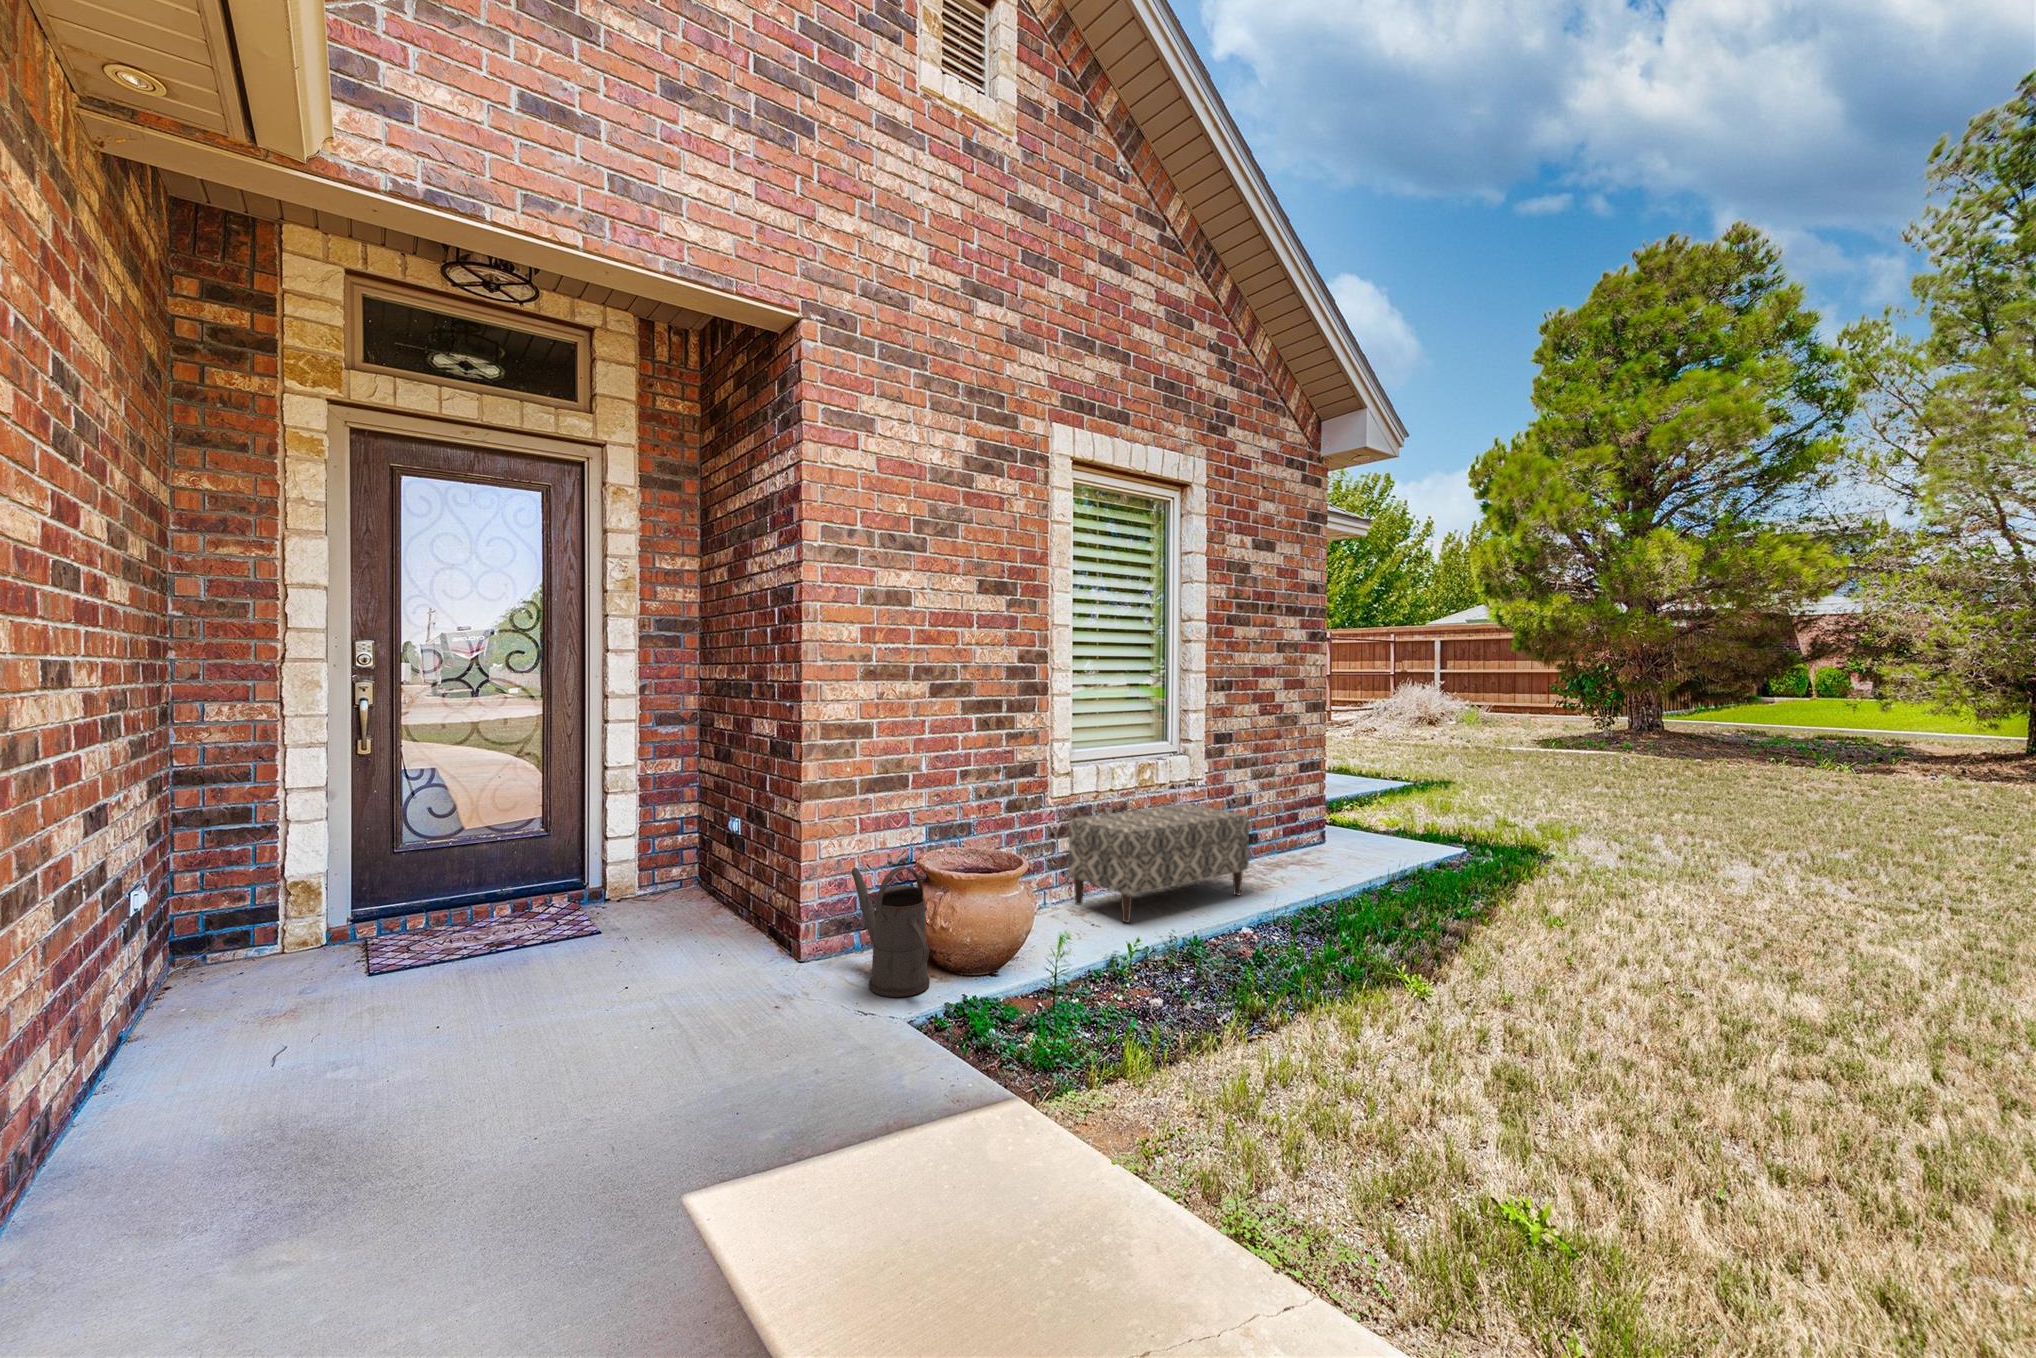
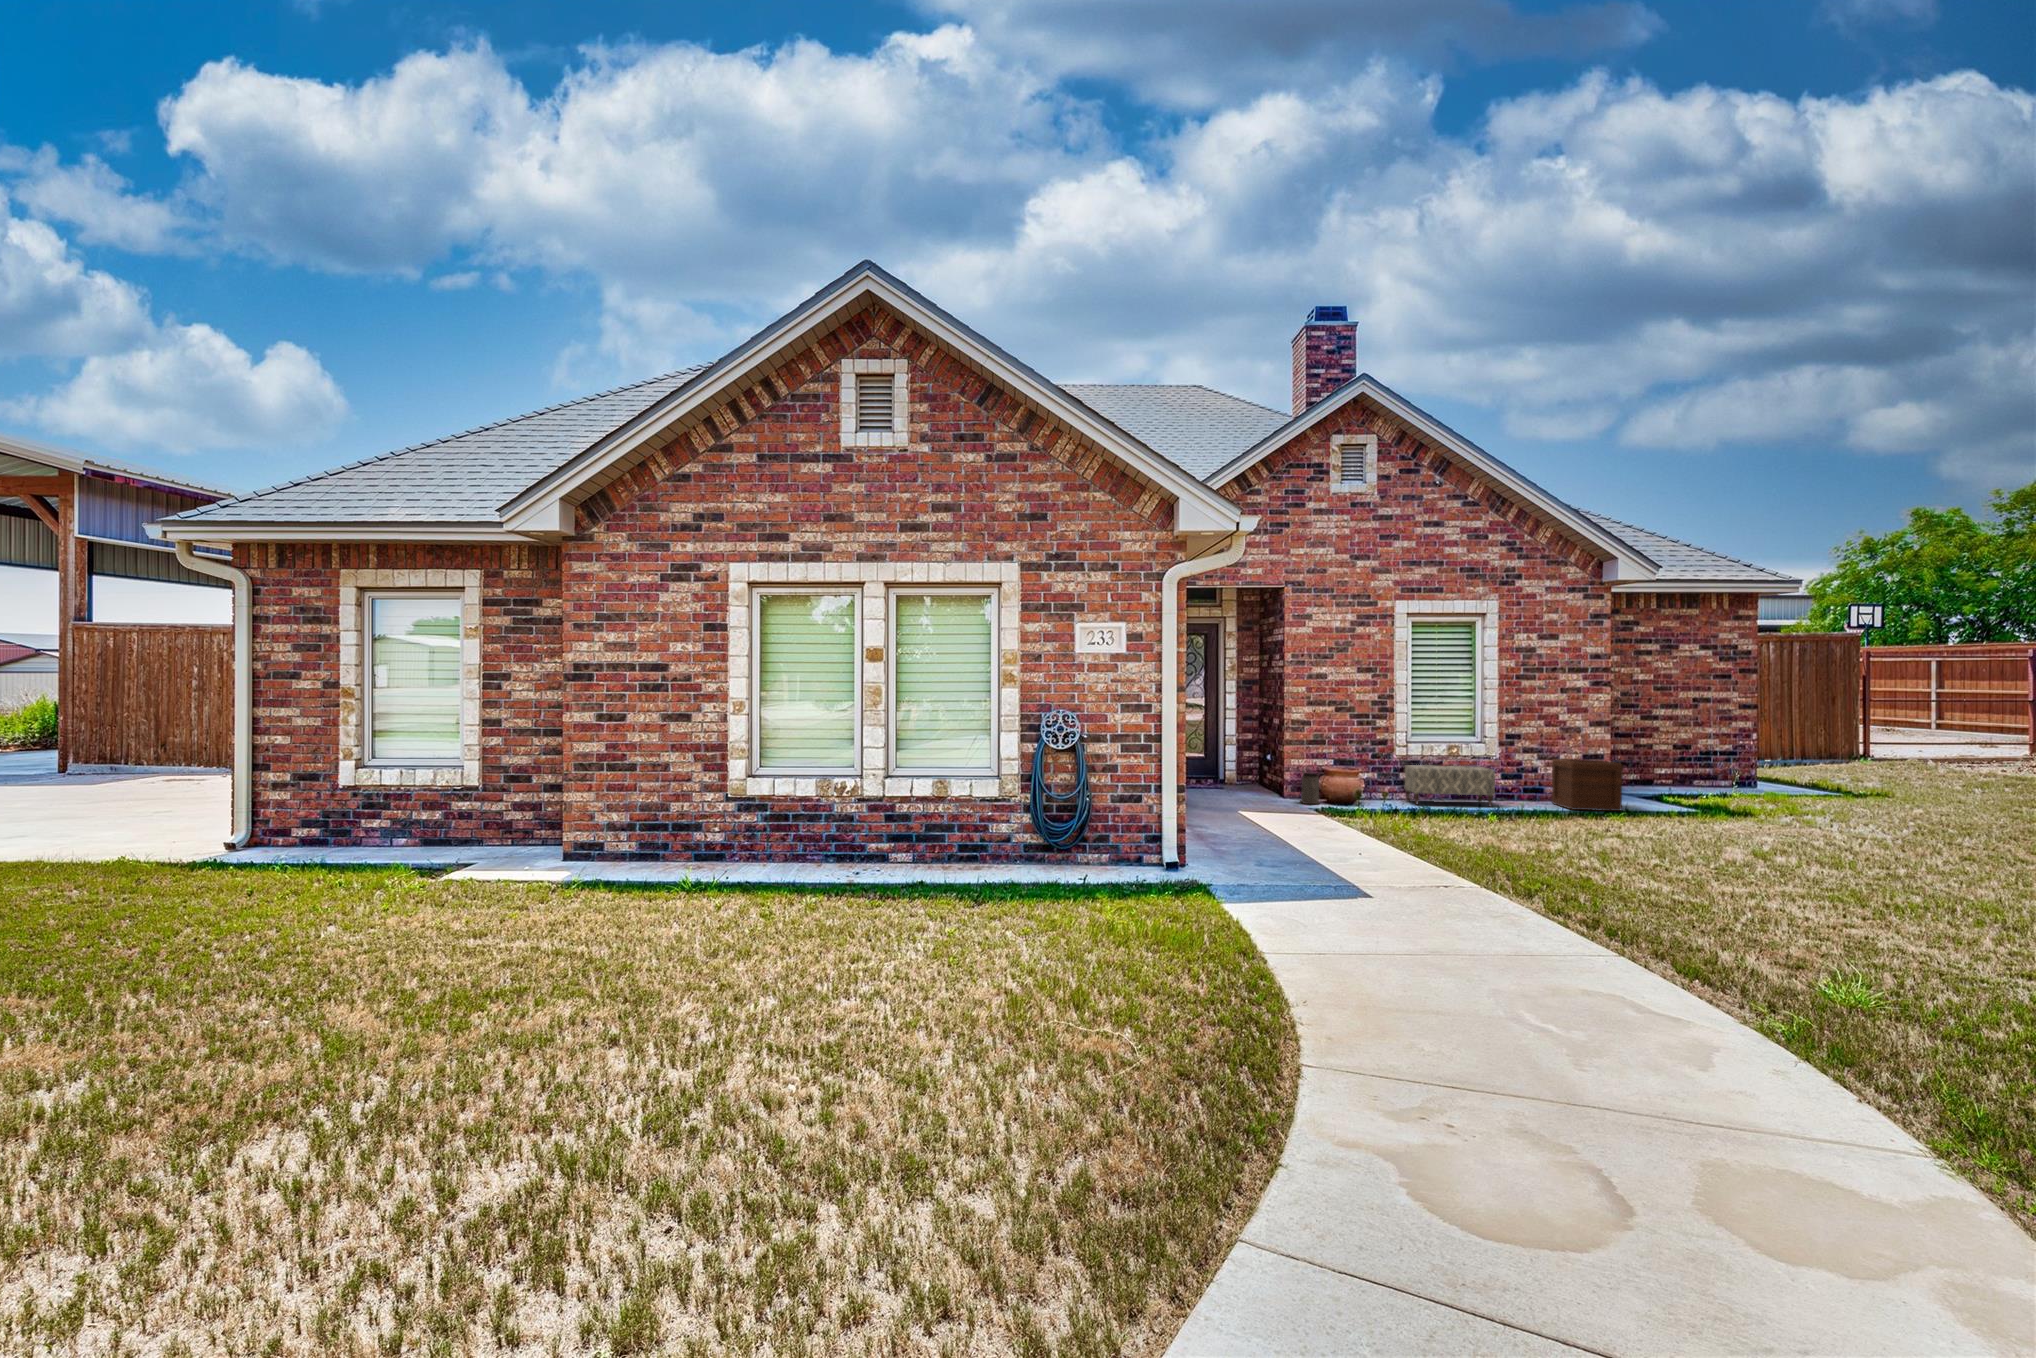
wooden crate: none [1273,769,1402,877] -> present [1552,759,1623,811]

